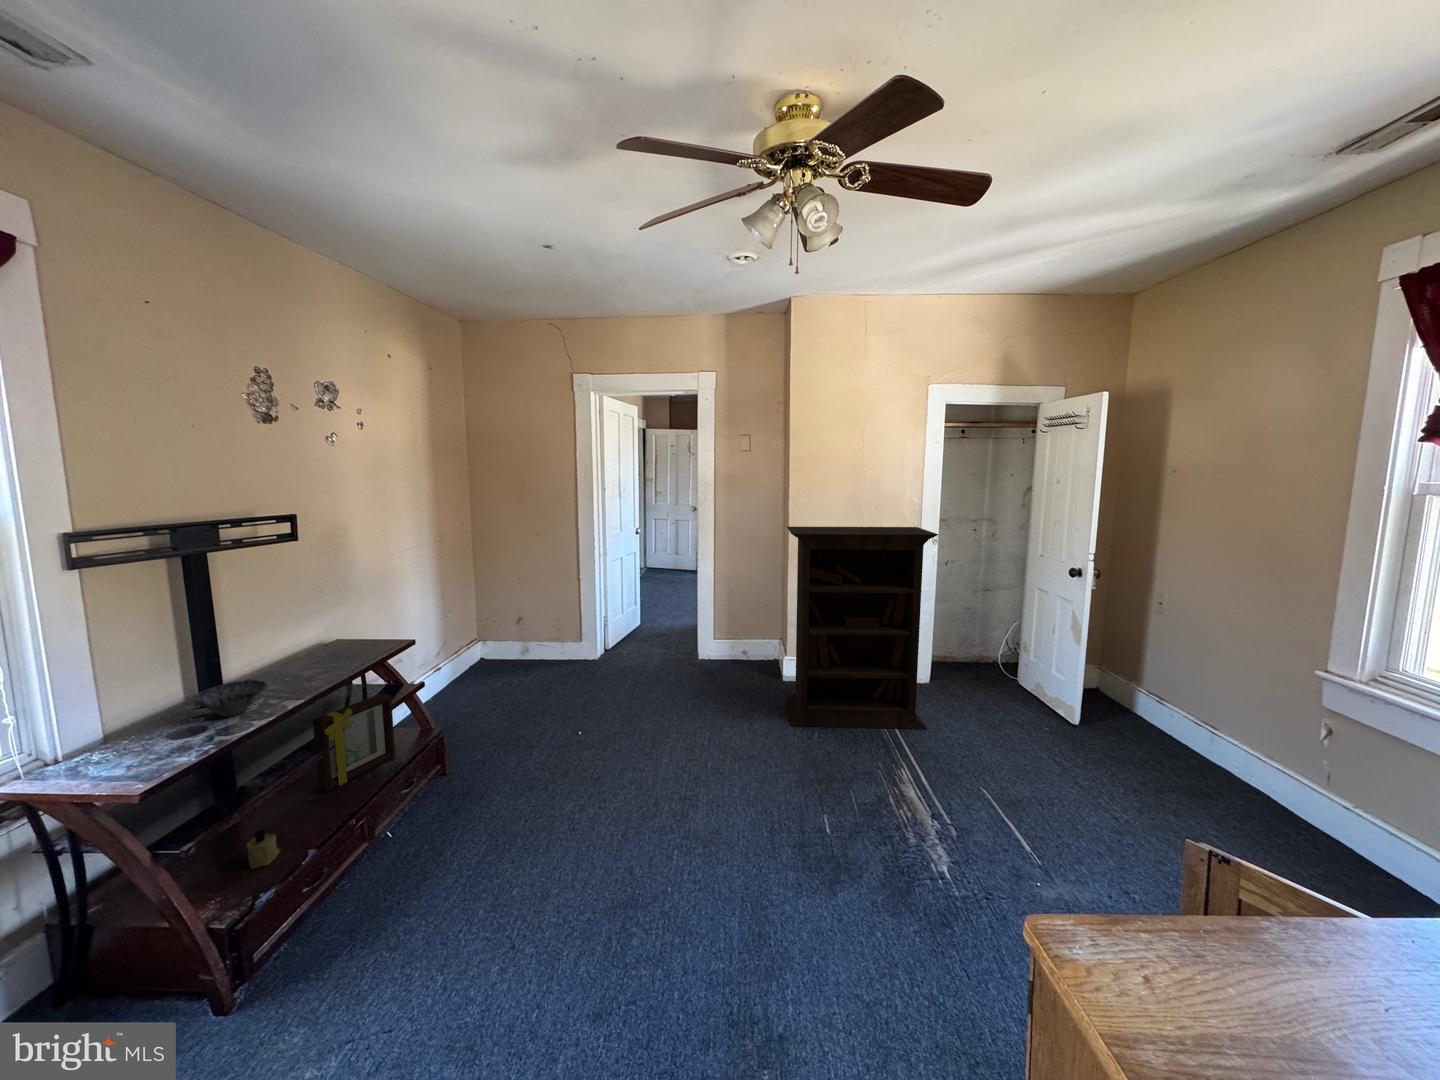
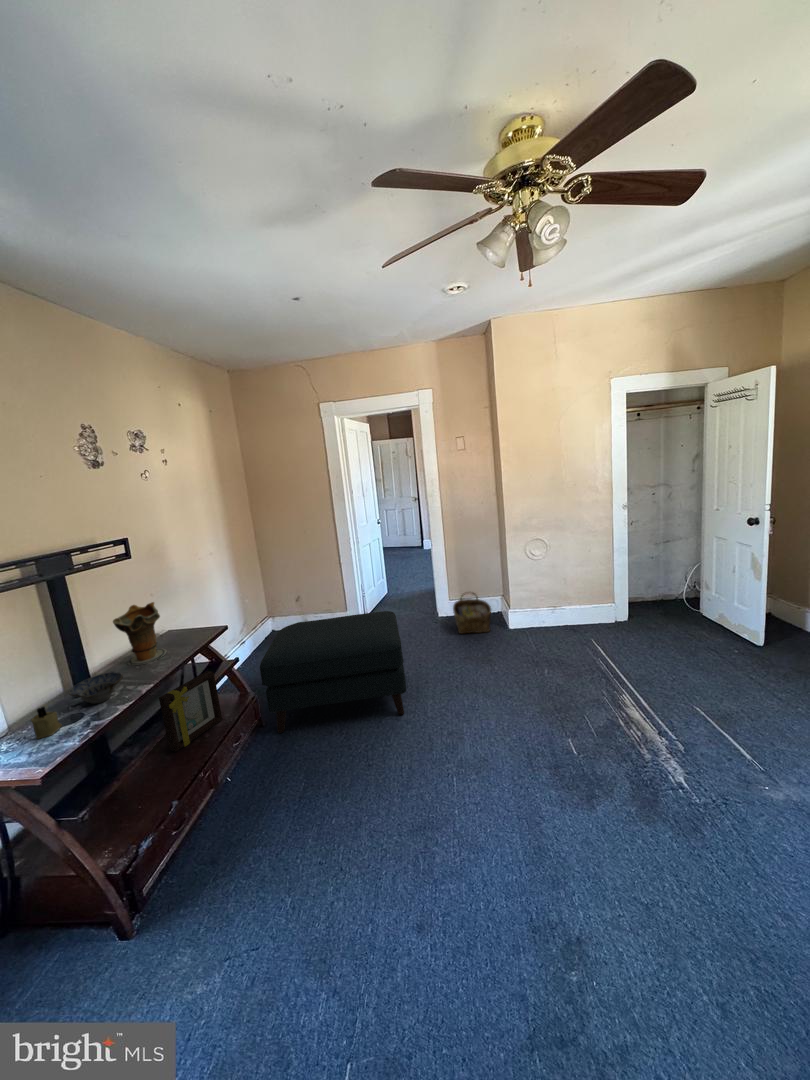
bookcase: present [785,527,938,729] -> none [504,497,637,668]
decorative vase: none [265,599,334,676] -> present [113,602,167,665]
woven basket: none [718,628,765,680] -> present [453,593,491,634]
ottoman: none [452,641,640,782] -> present [260,611,406,733]
candle: present [246,830,280,869] -> present [31,707,62,739]

